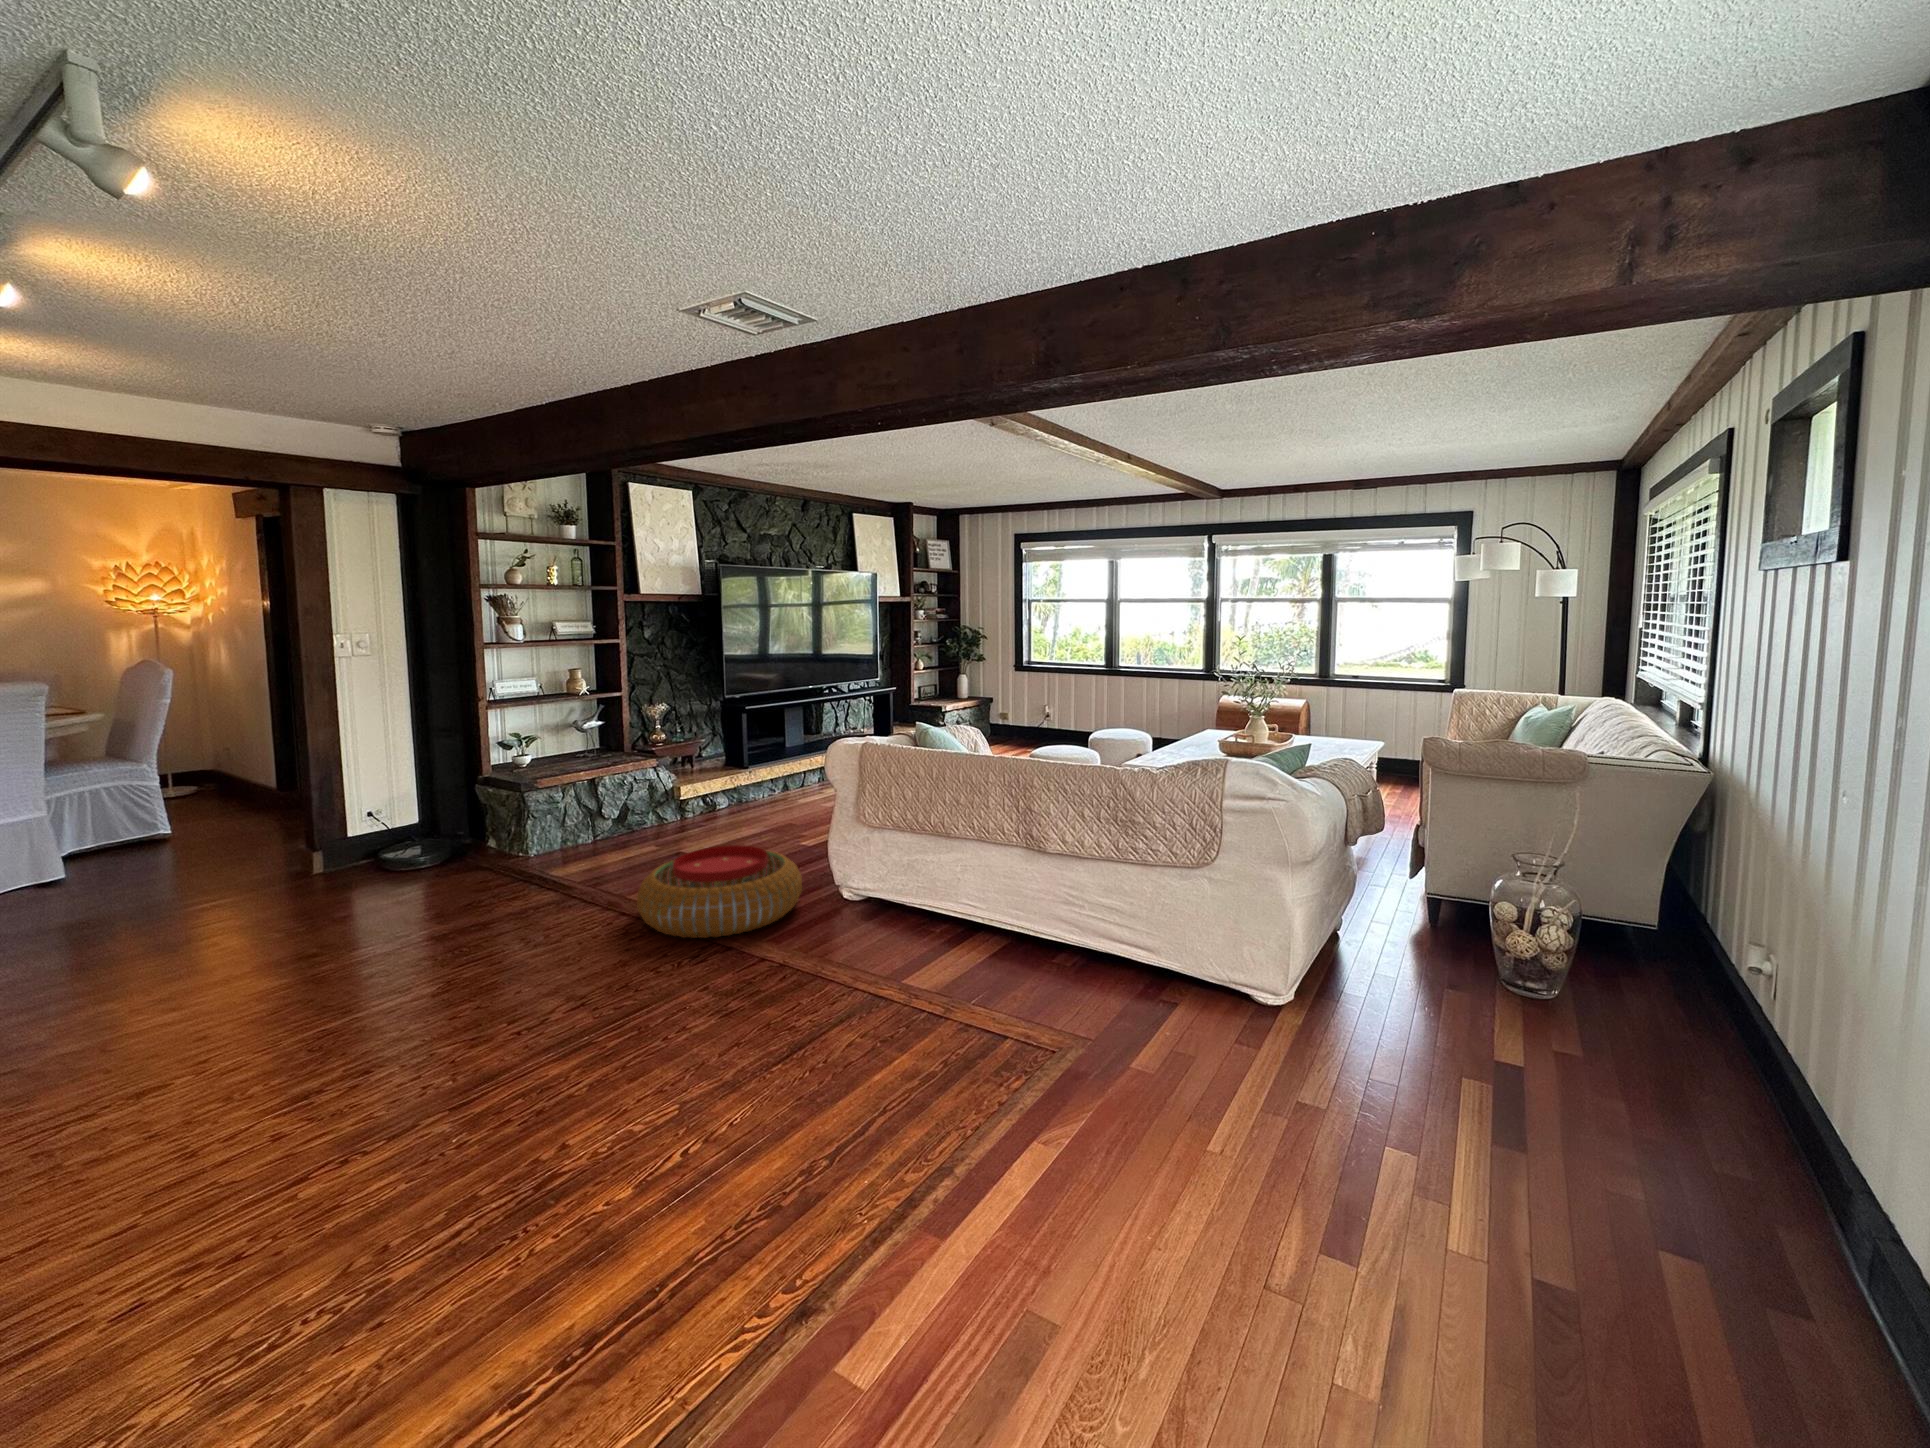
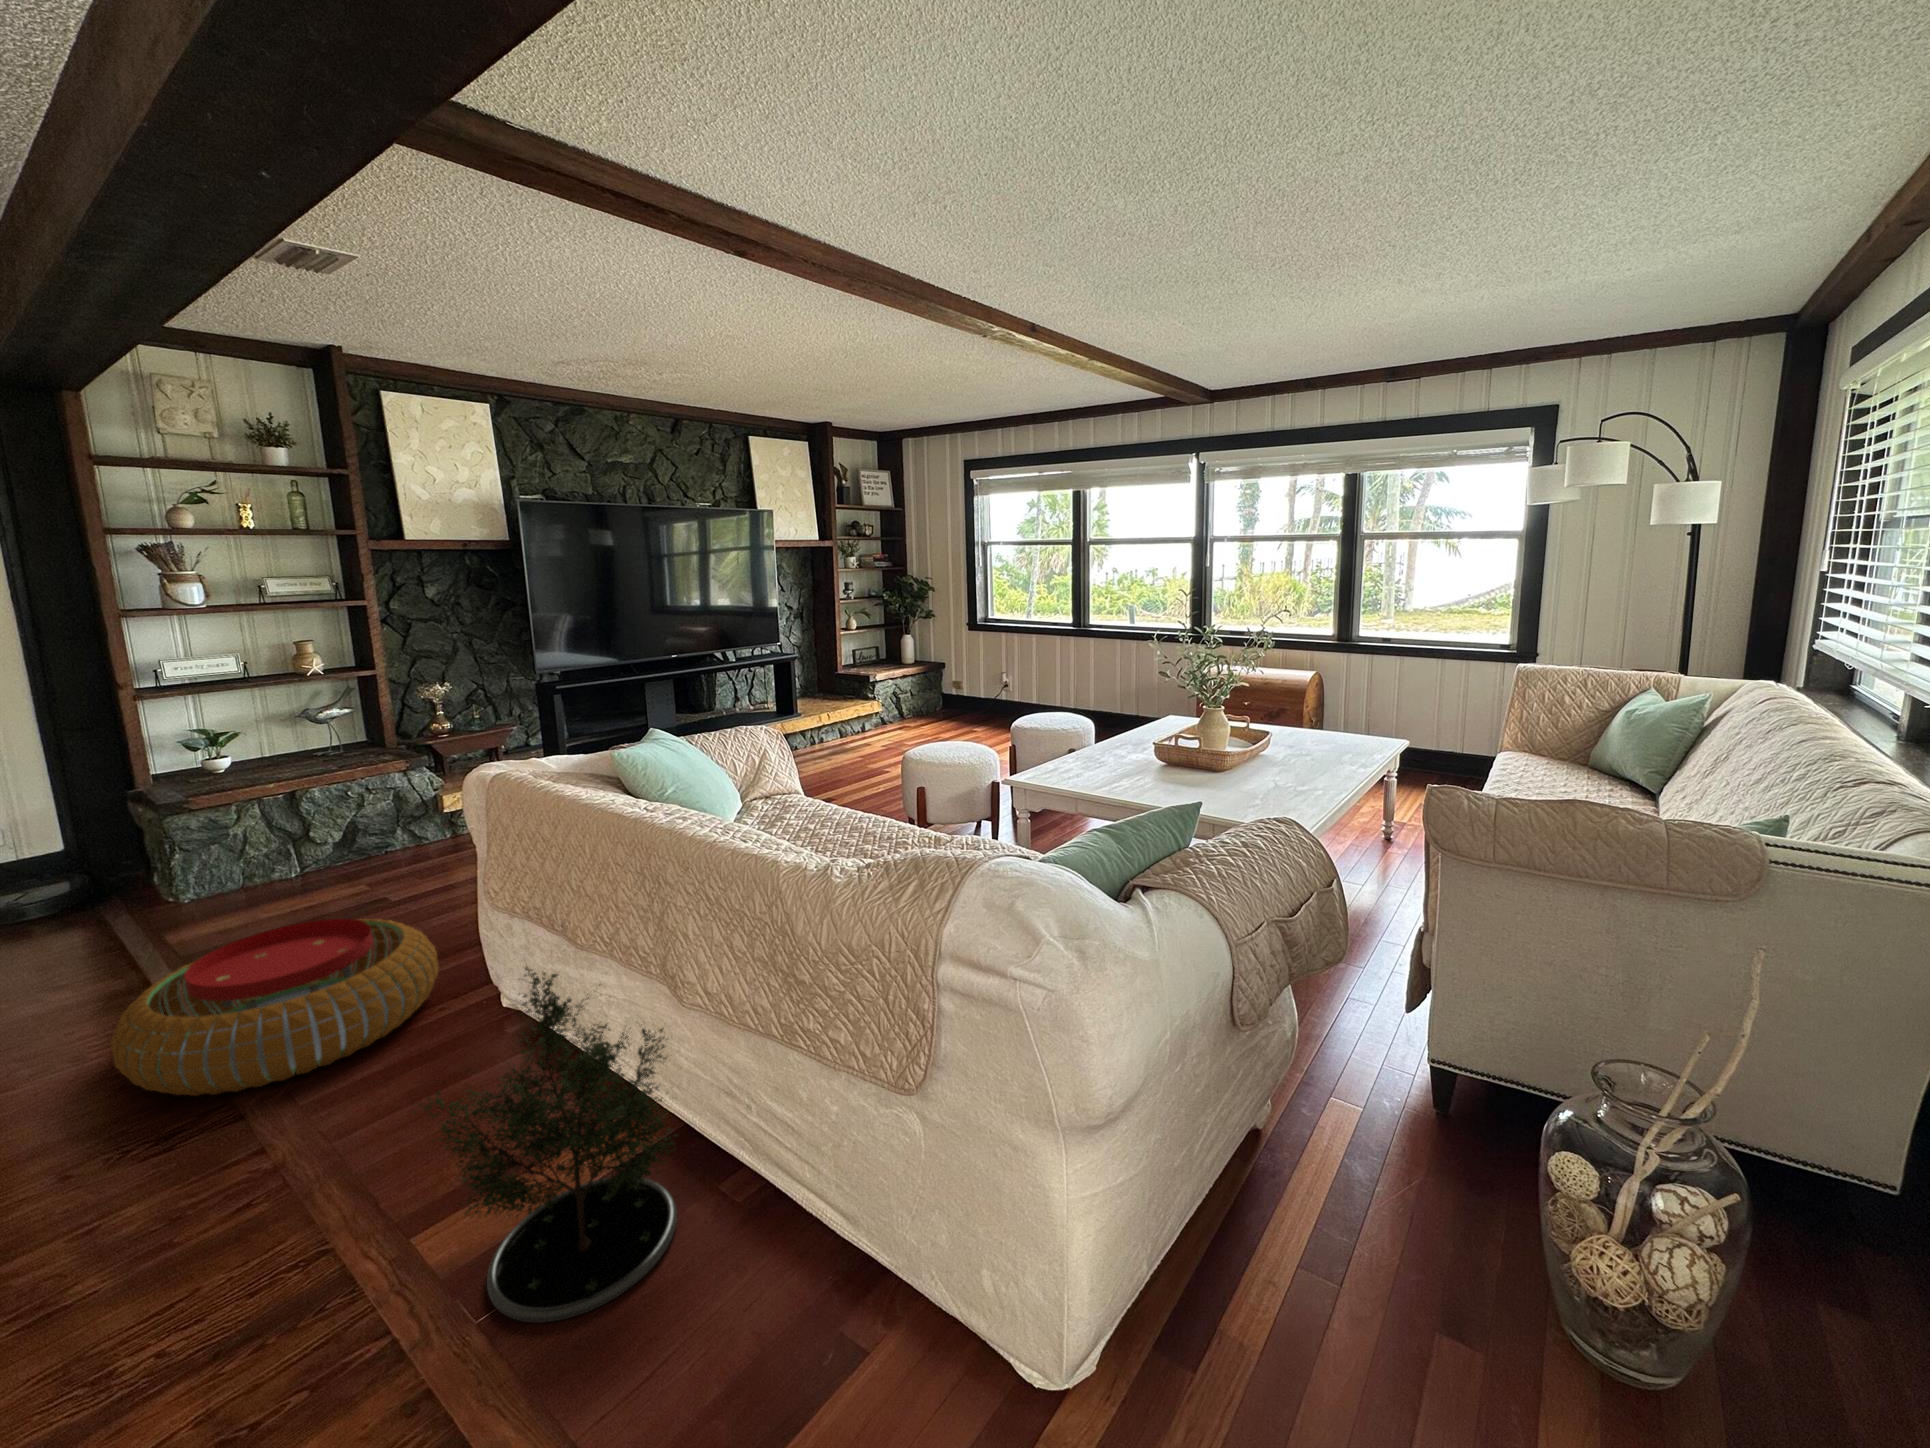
potted tree: none [959,820,1067,998] -> present [413,966,677,1323]

